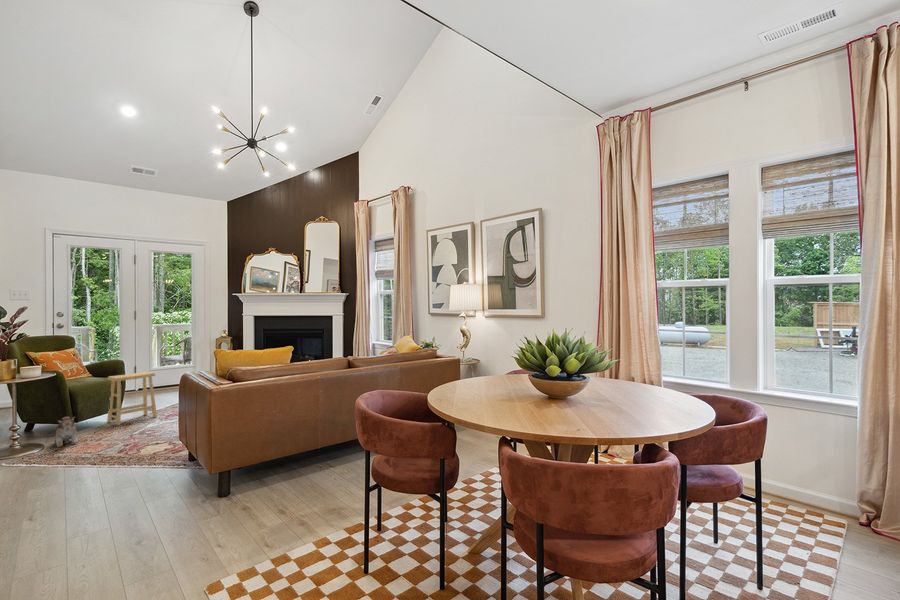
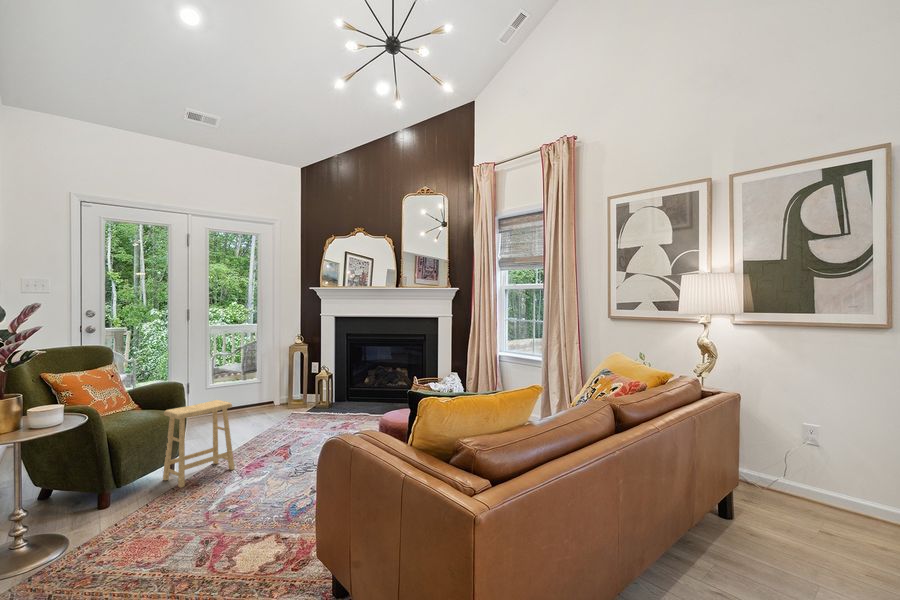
plush toy: present [55,417,78,447] -> none [86,494,124,547]

